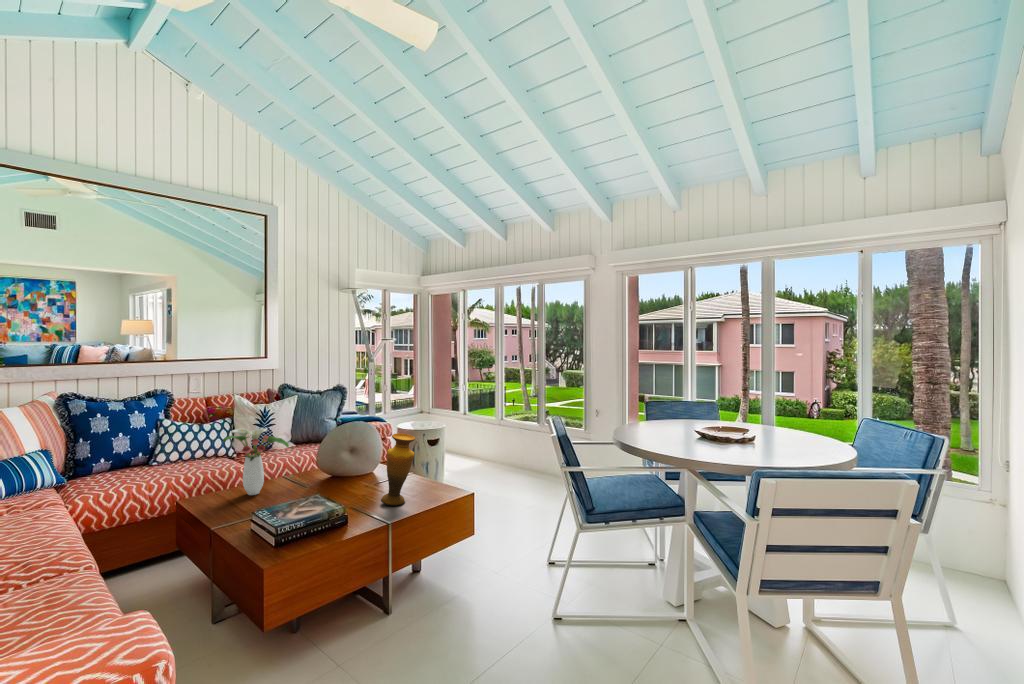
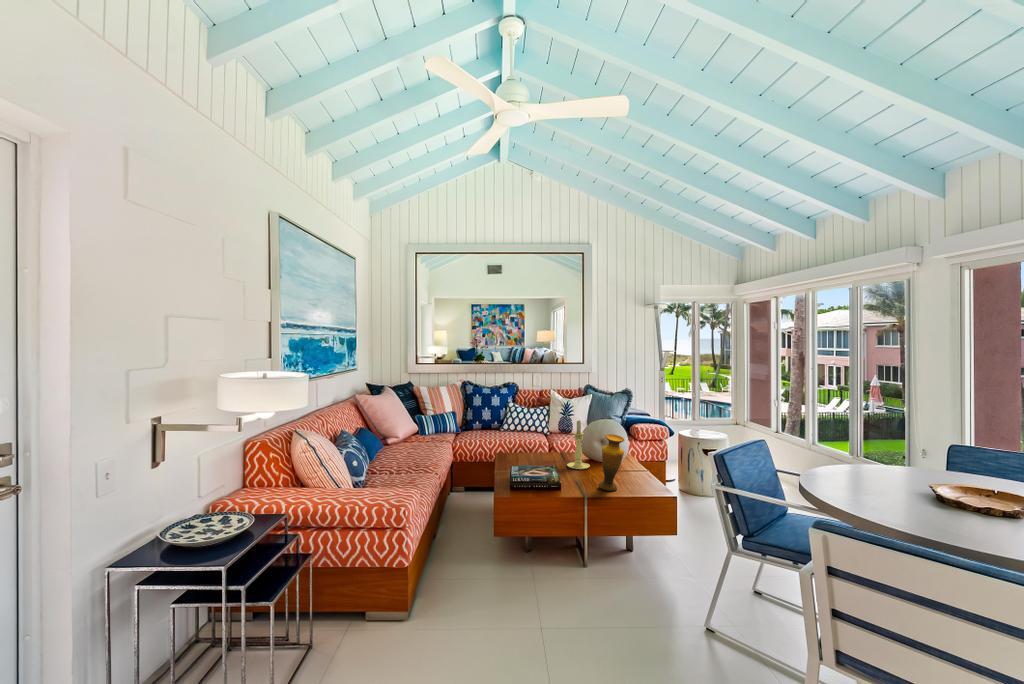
candle holder: none [309,425,341,491] -> present [567,420,590,469]
flower arrangement: present [223,428,289,495] -> none [514,414,553,461]

